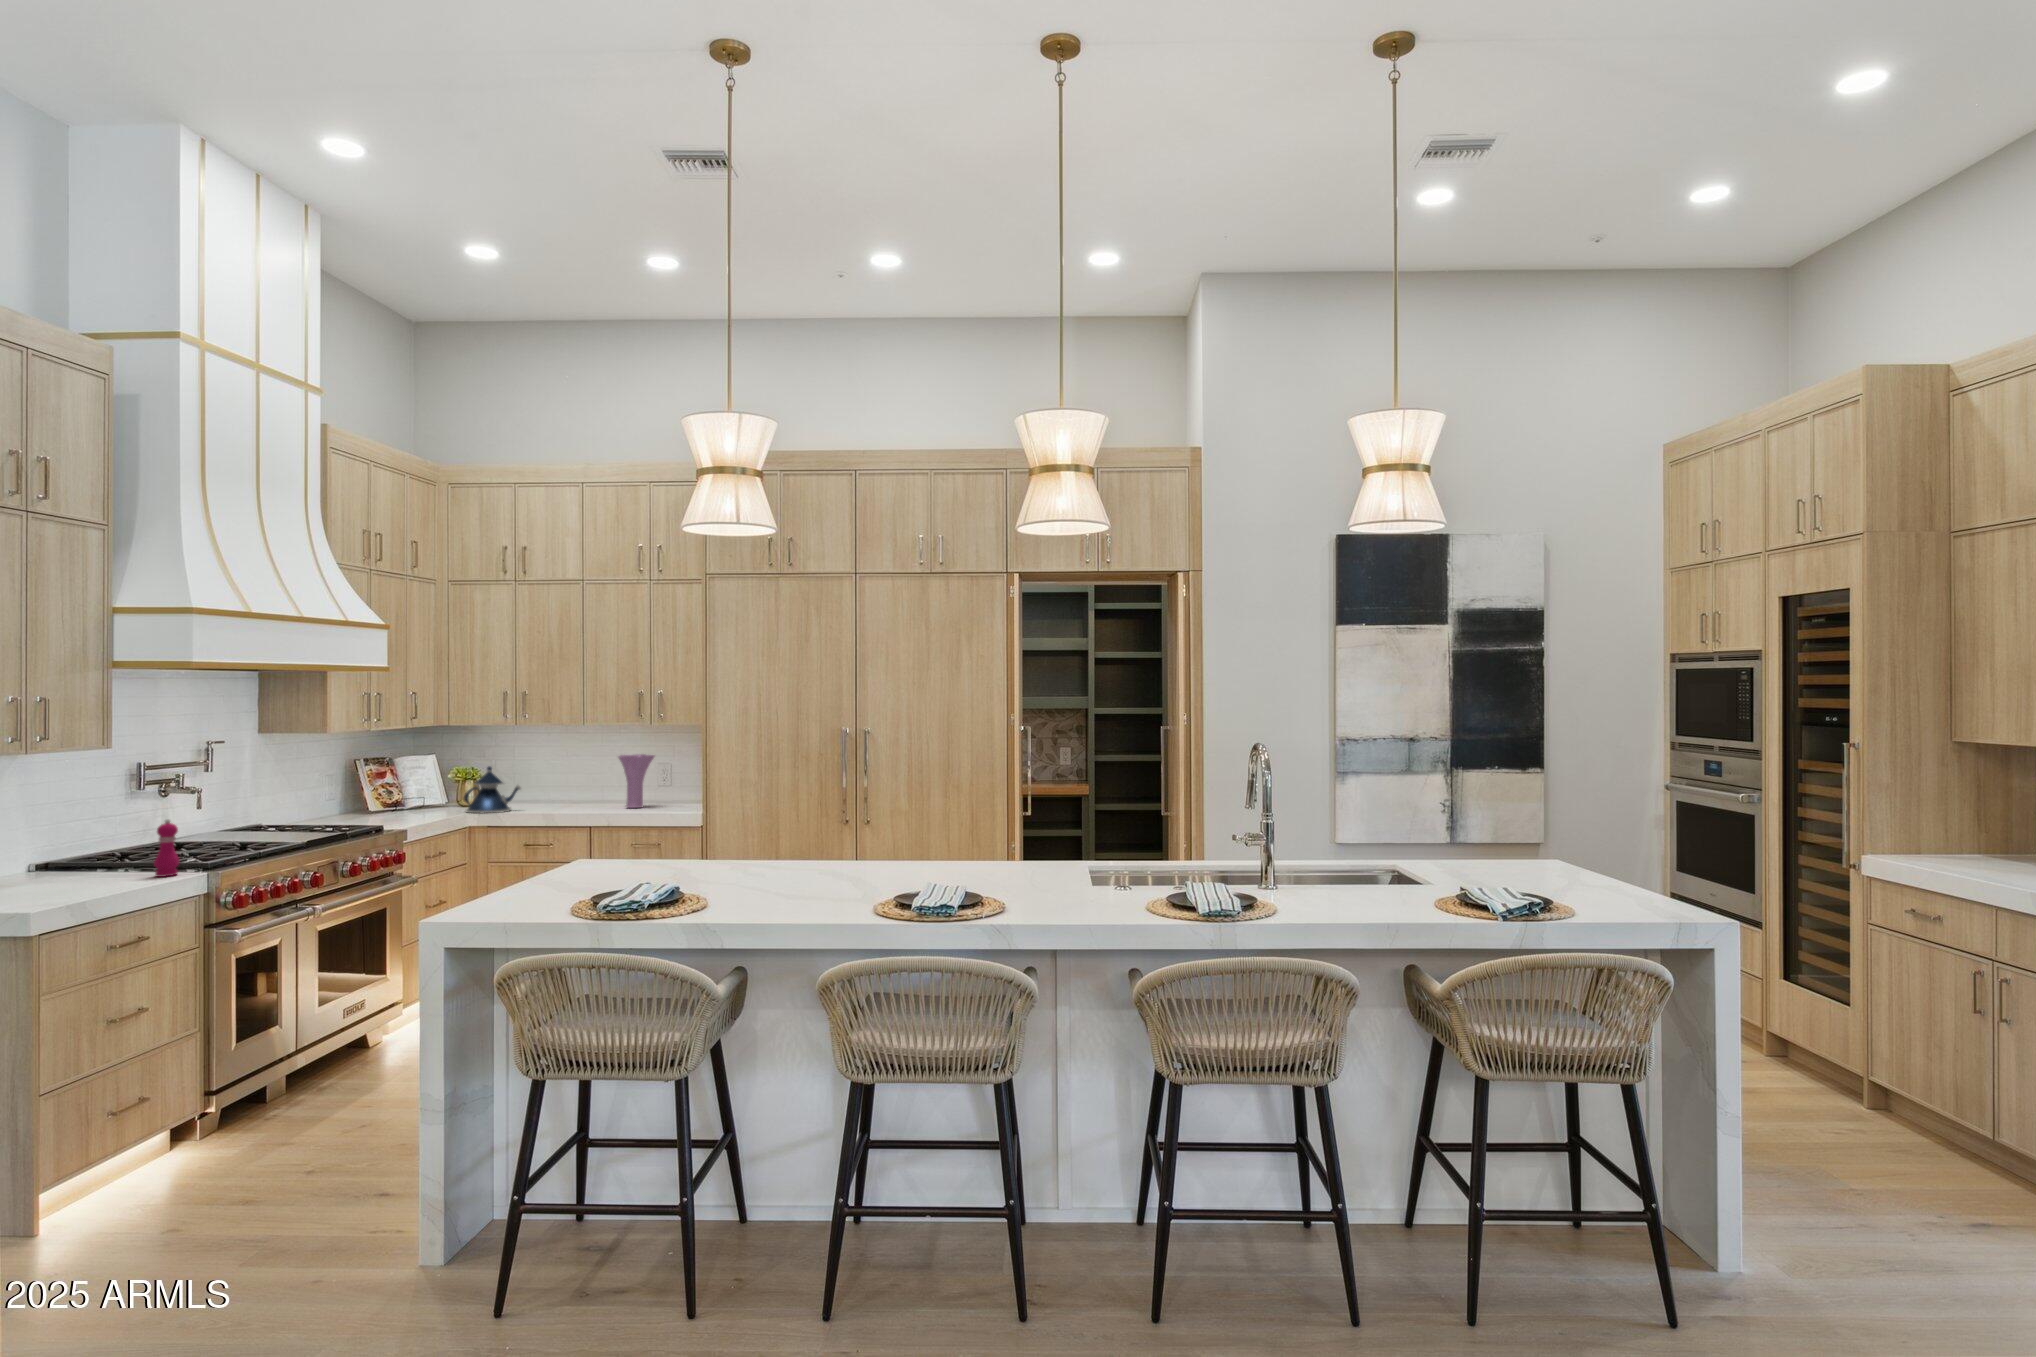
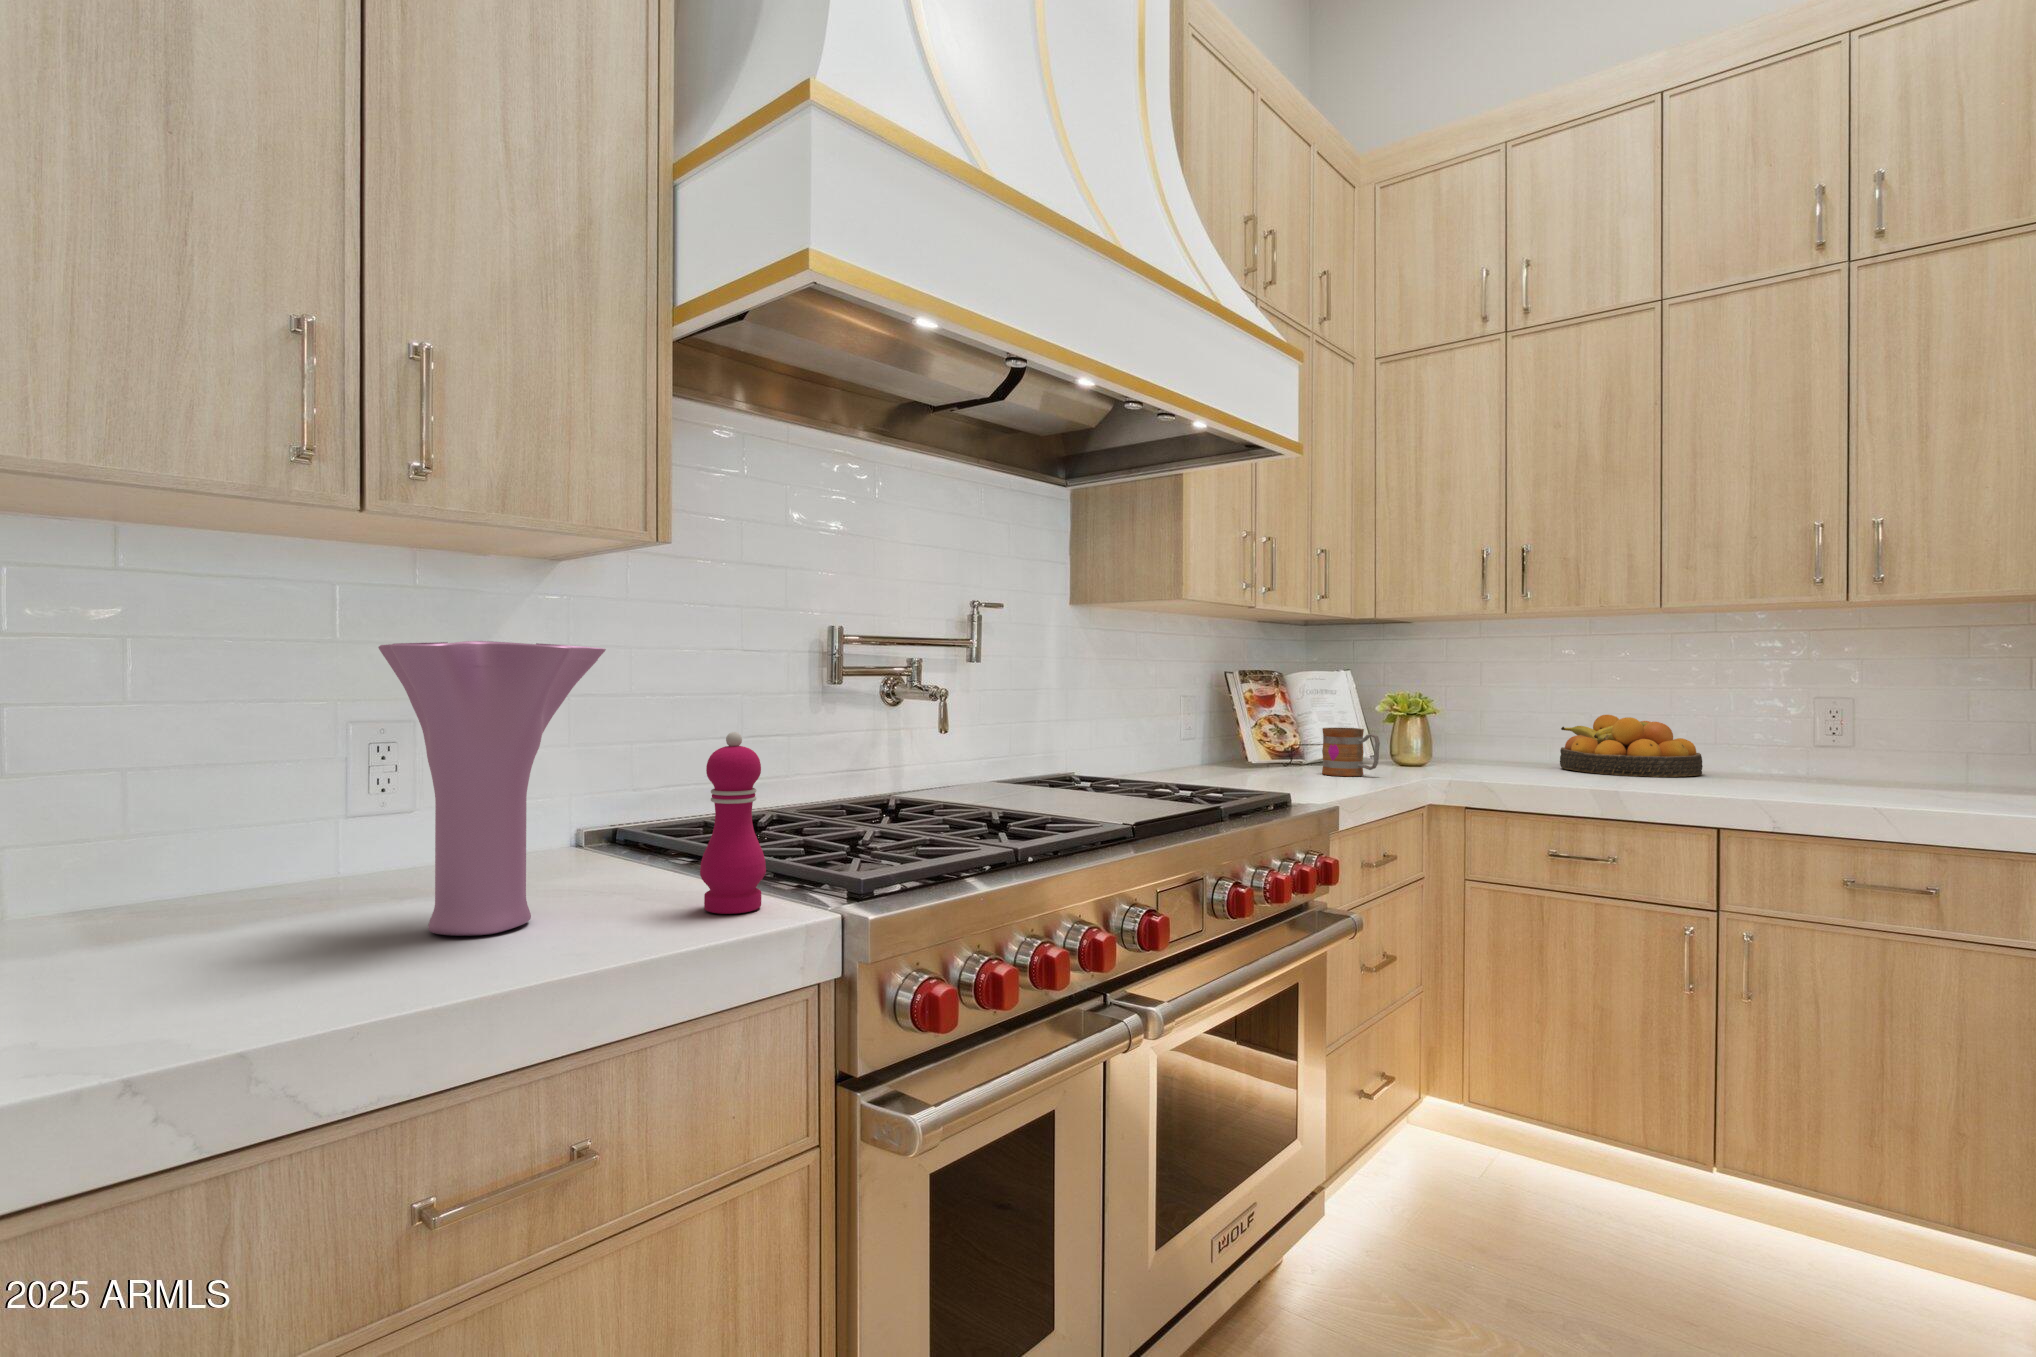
vase: present [618,754,655,808] -> present [378,641,606,936]
teapot: present [464,766,521,813] -> none [1422,683,1544,782]
fruit bowl: none [543,775,607,805] -> present [1560,715,1703,777]
mug: none [409,790,440,815] -> present [1322,728,1380,776]

